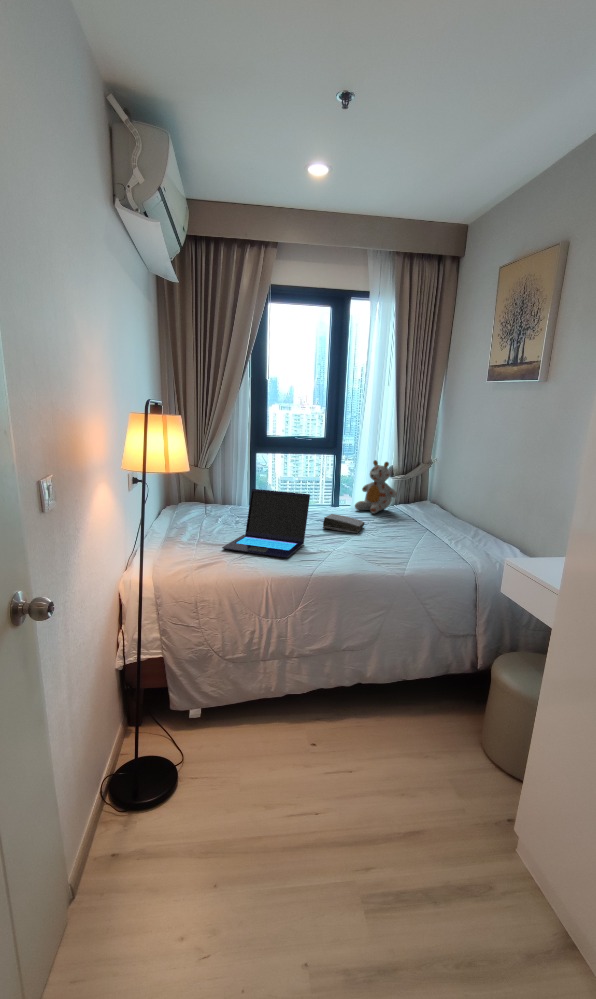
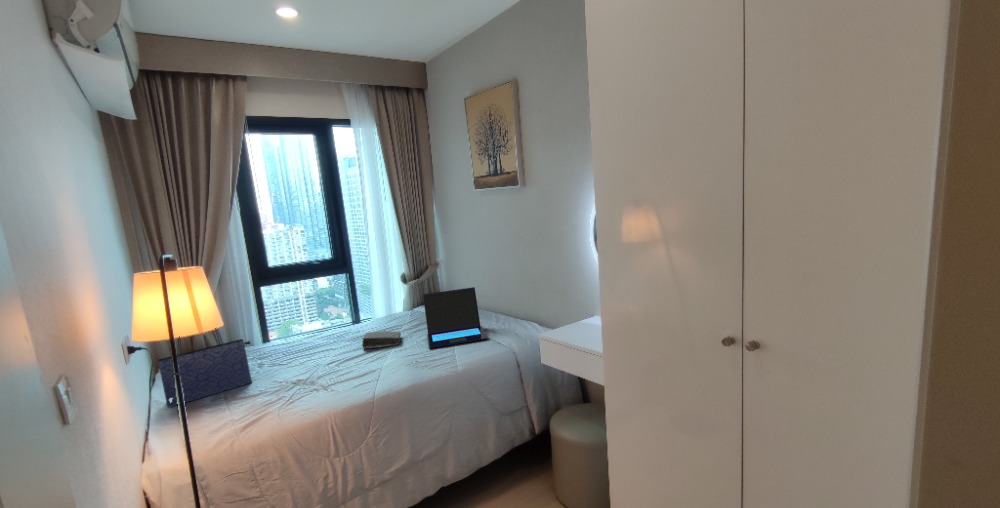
tote bag: none [160,459,228,529] -> present [158,328,252,408]
stuffed bear: present [355,460,397,514] -> none [381,271,419,322]
laptop: present [222,489,310,558] -> present [423,287,488,348]

